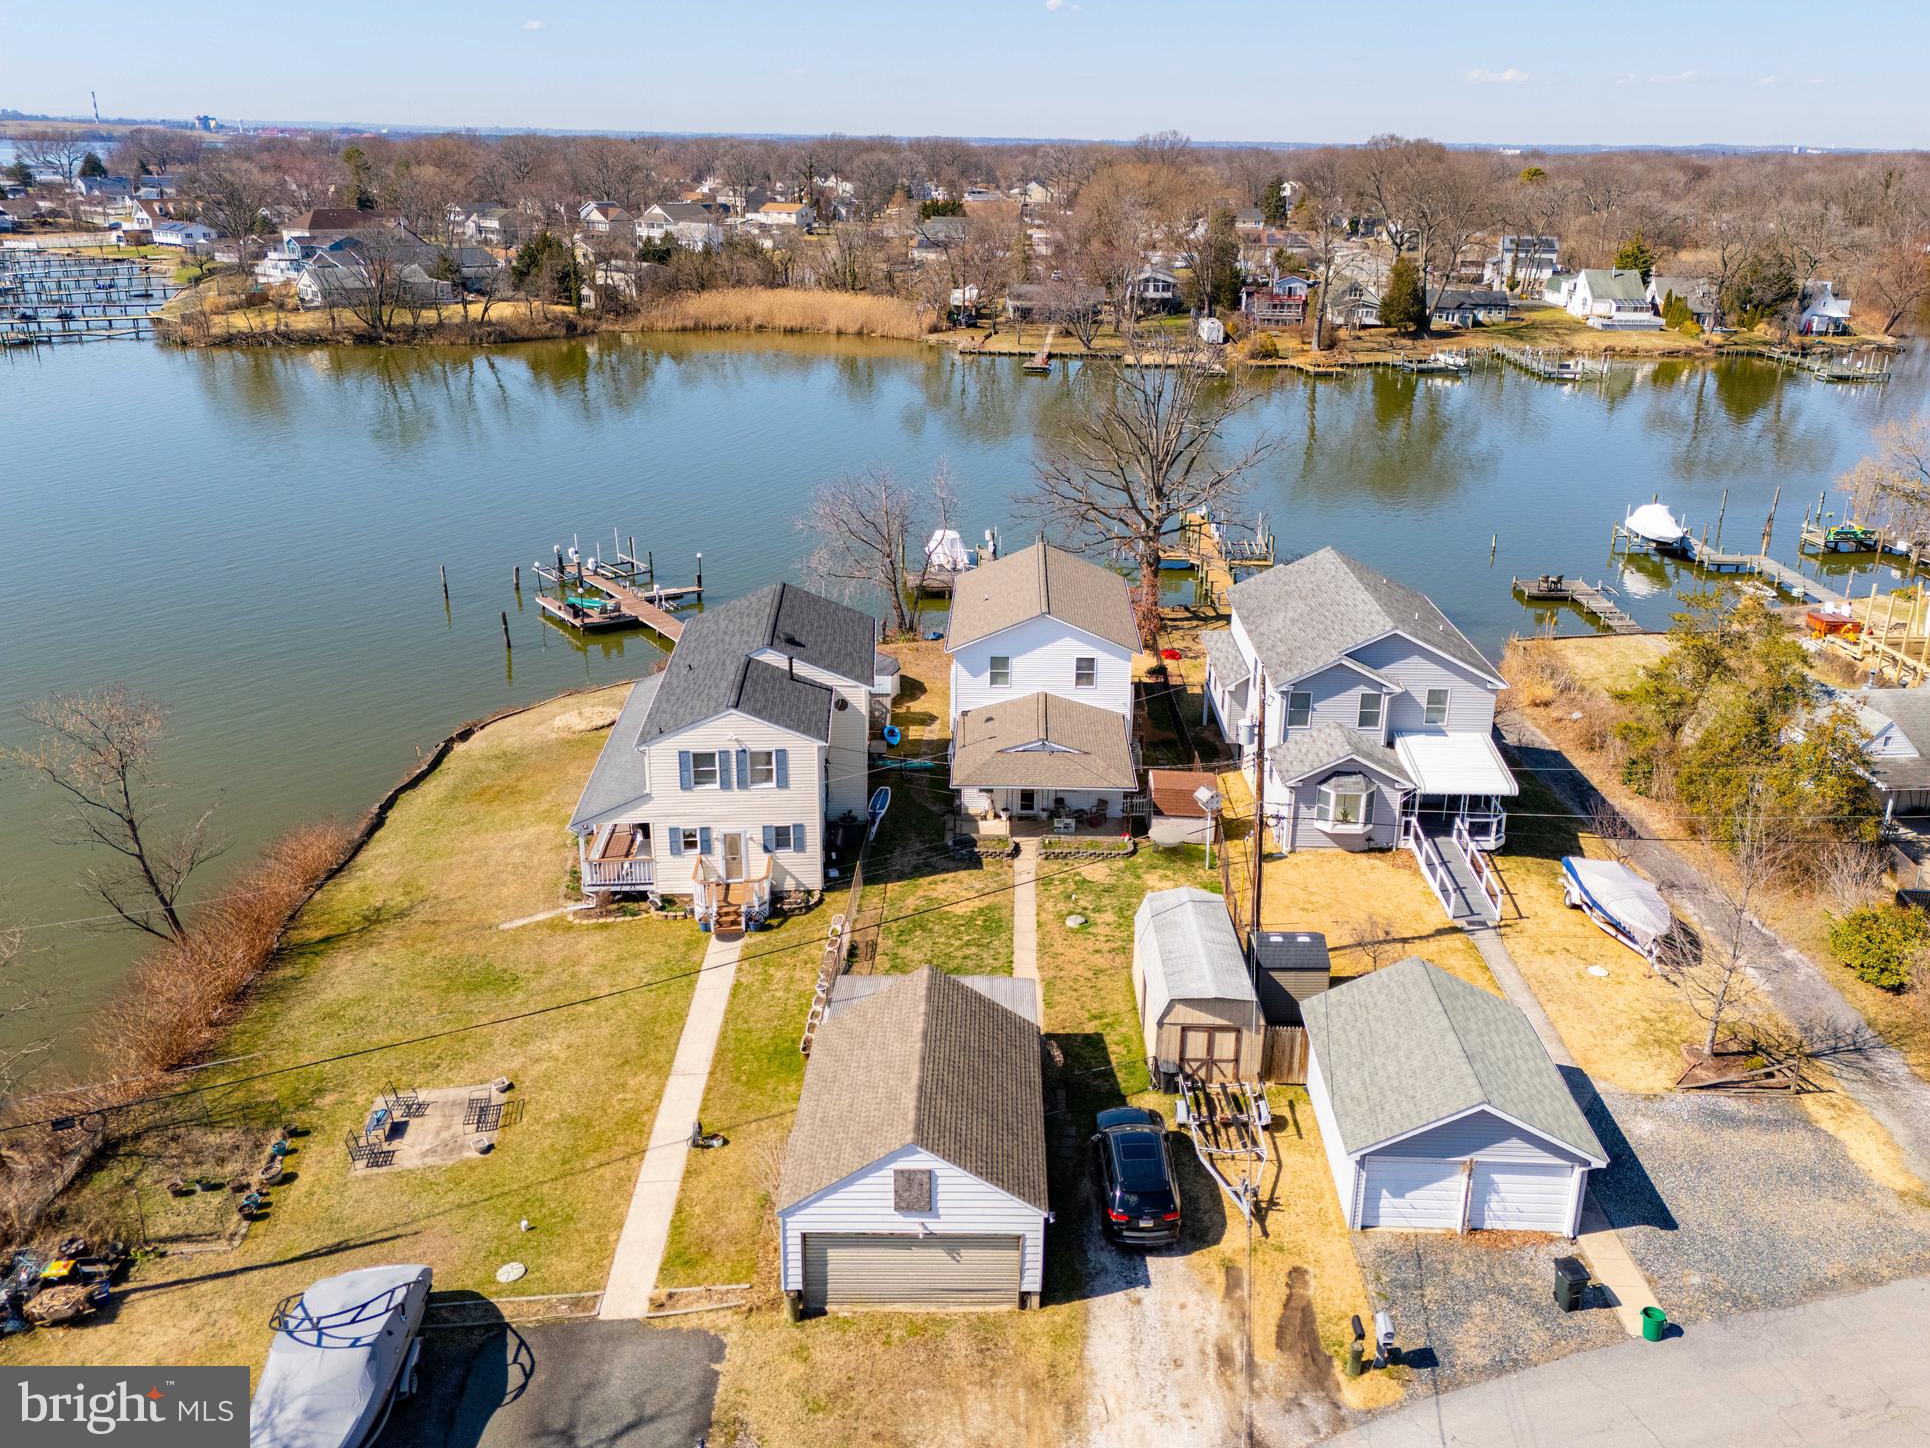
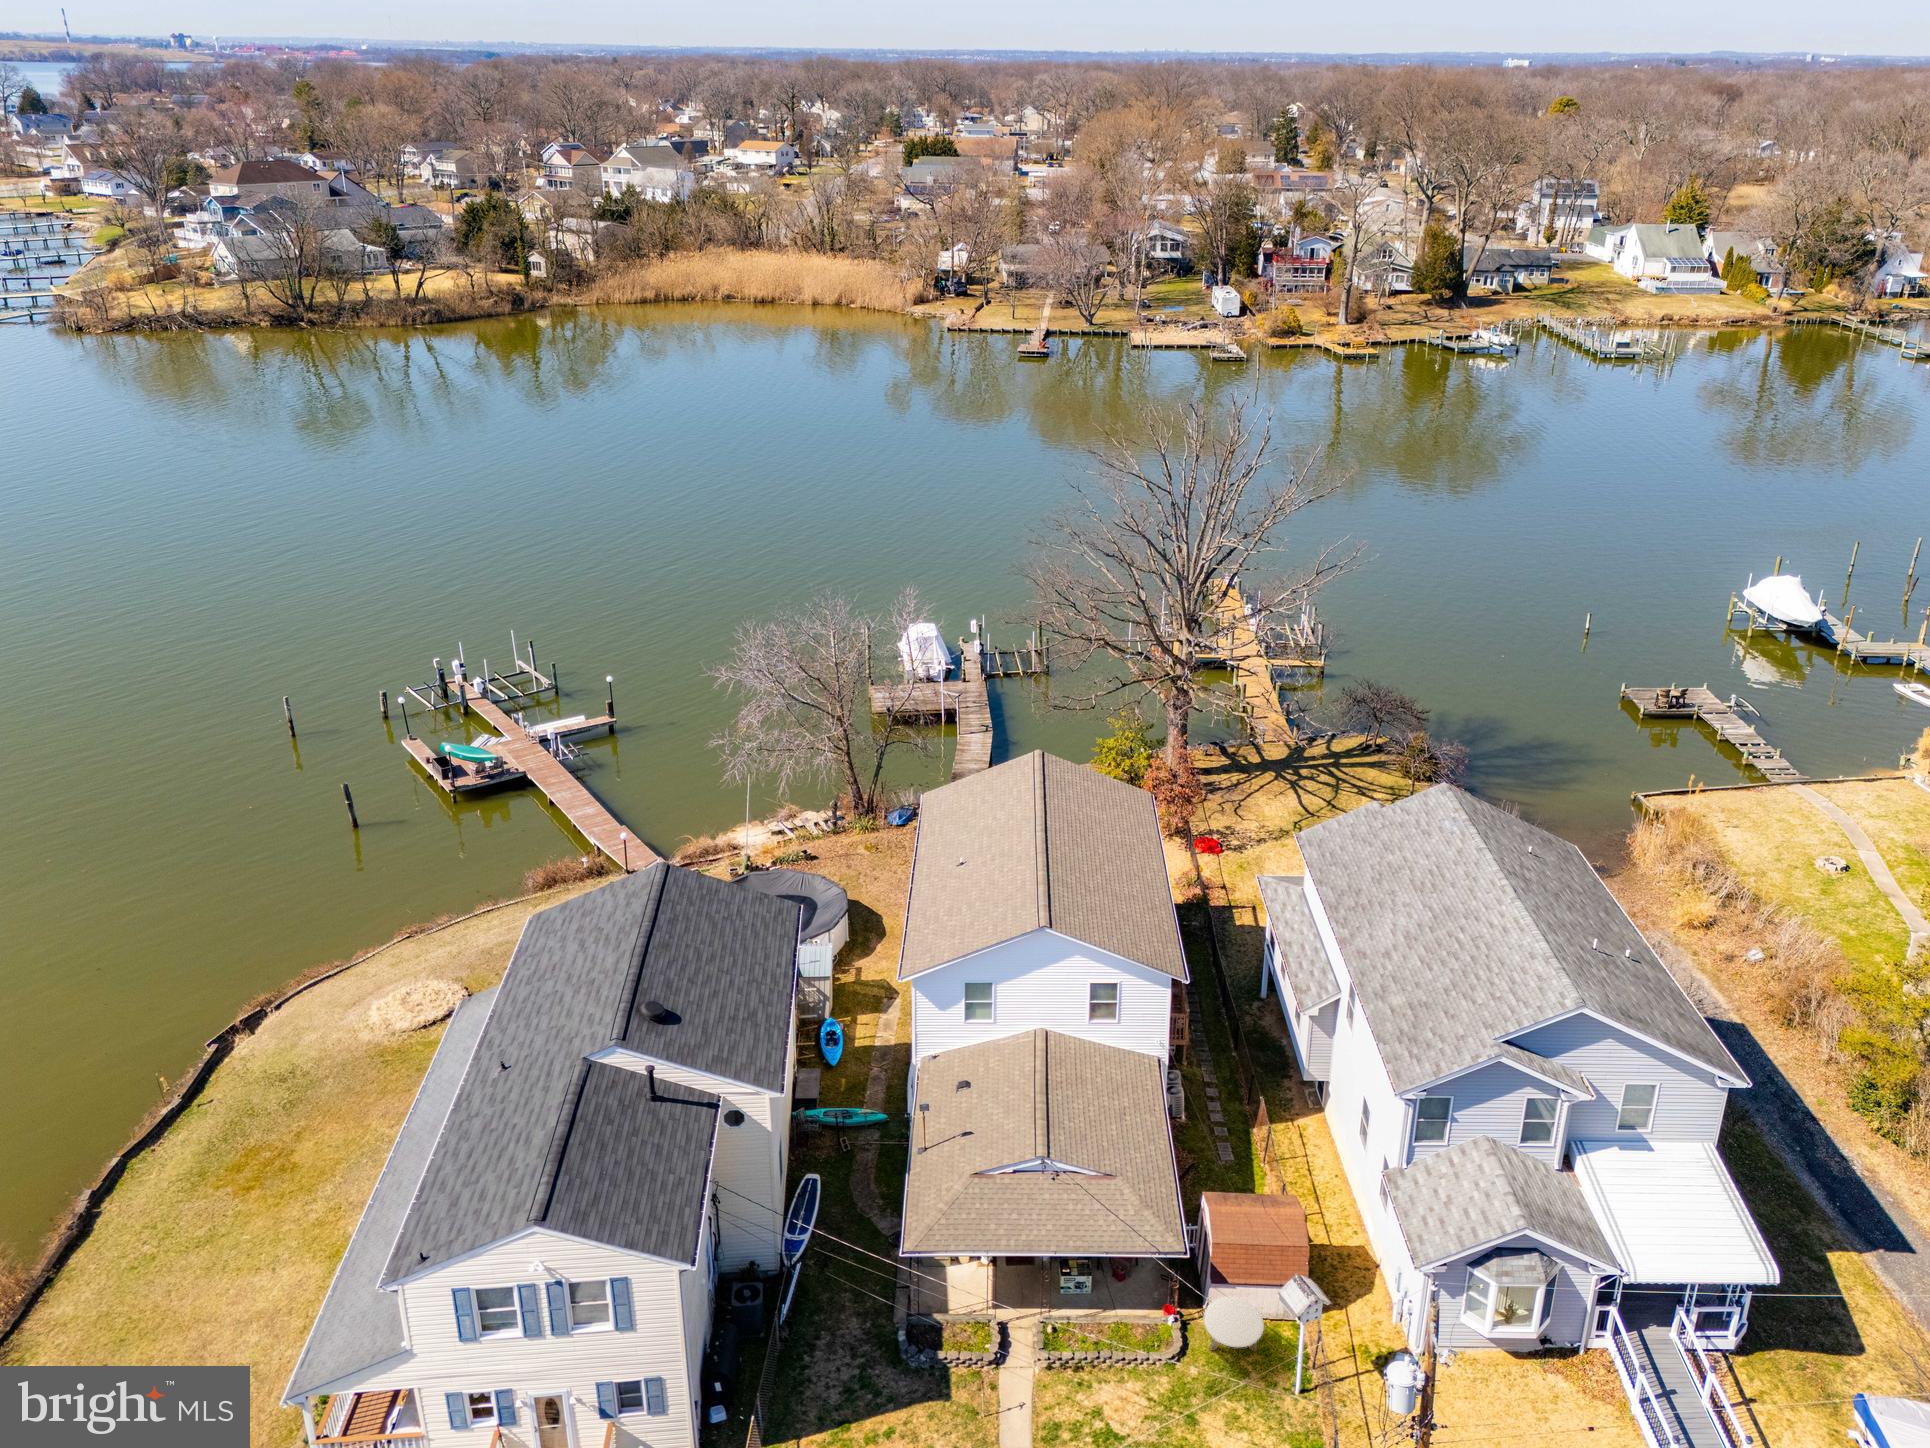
lounge chair: present [1142,715,1176,743] -> none [1181,1022,1230,1069]

